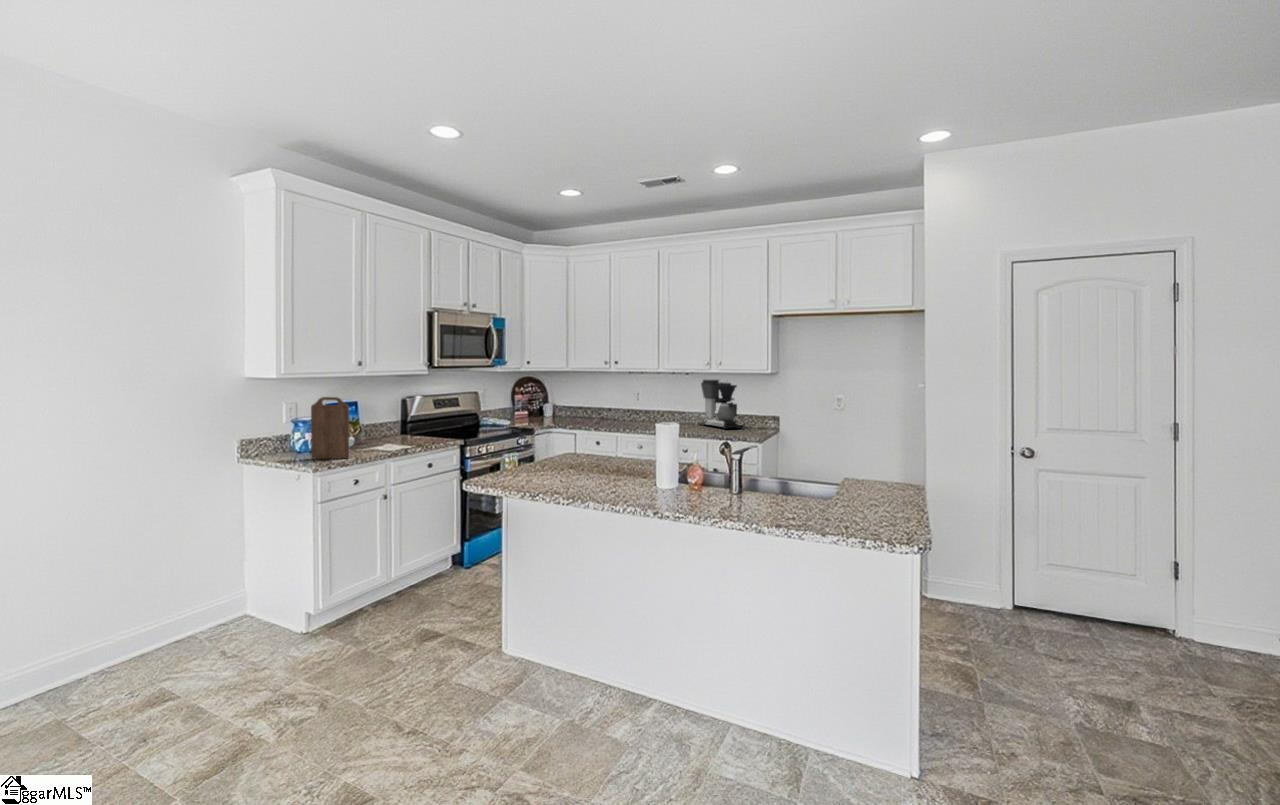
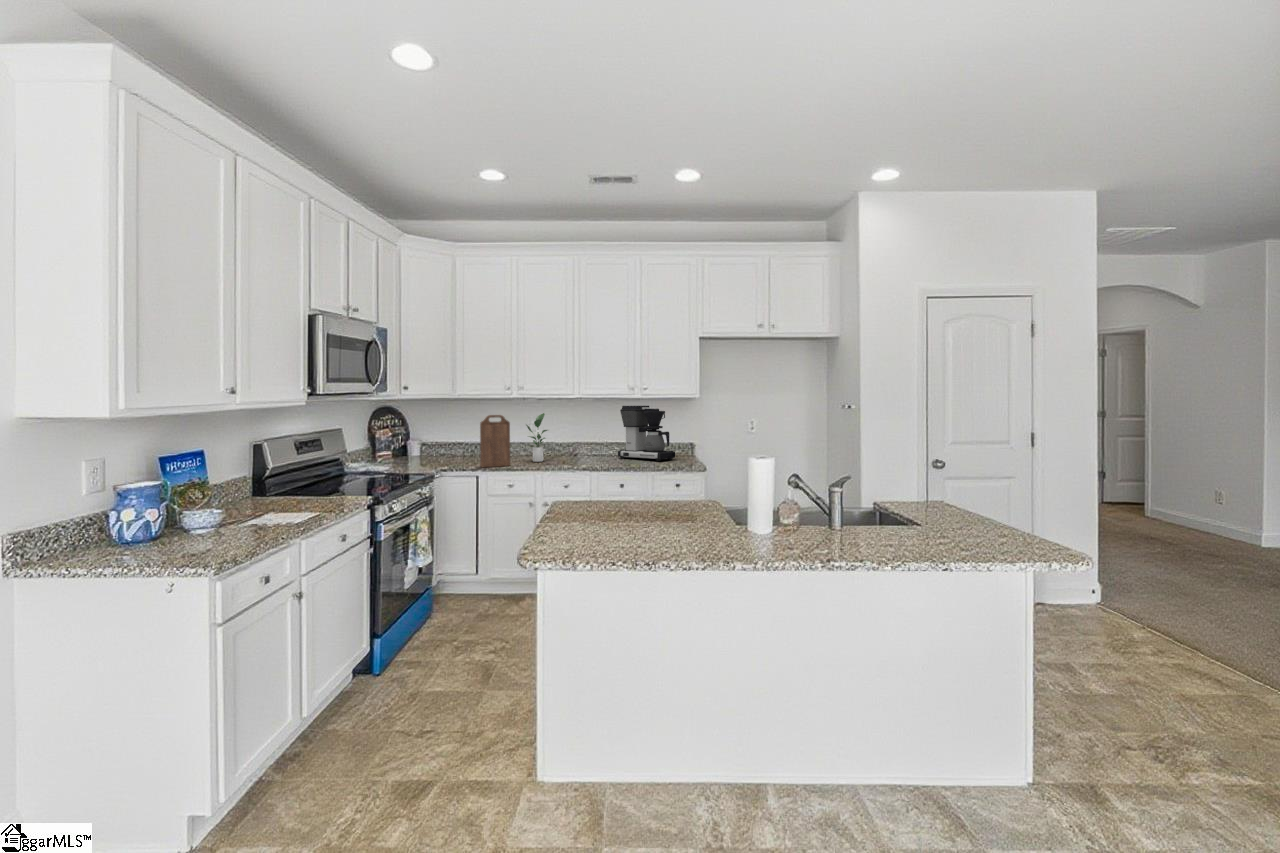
potted plant: none [618,384,640,424] -> present [526,413,548,462]
cutting board: present [311,397,349,458] -> present [480,415,510,467]

